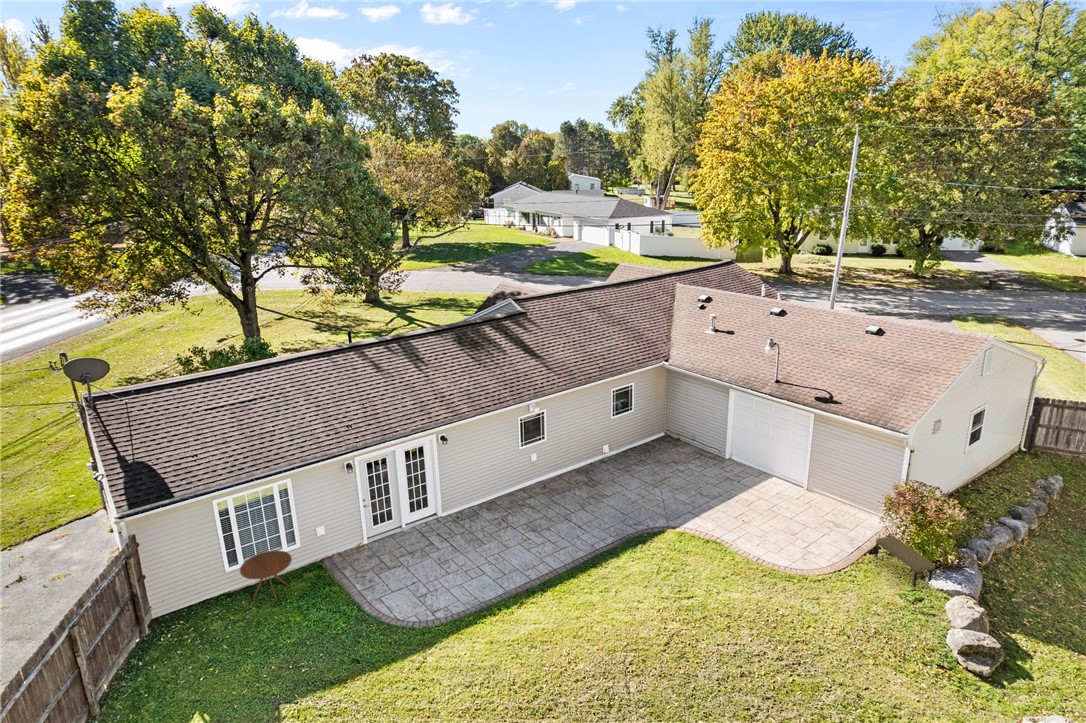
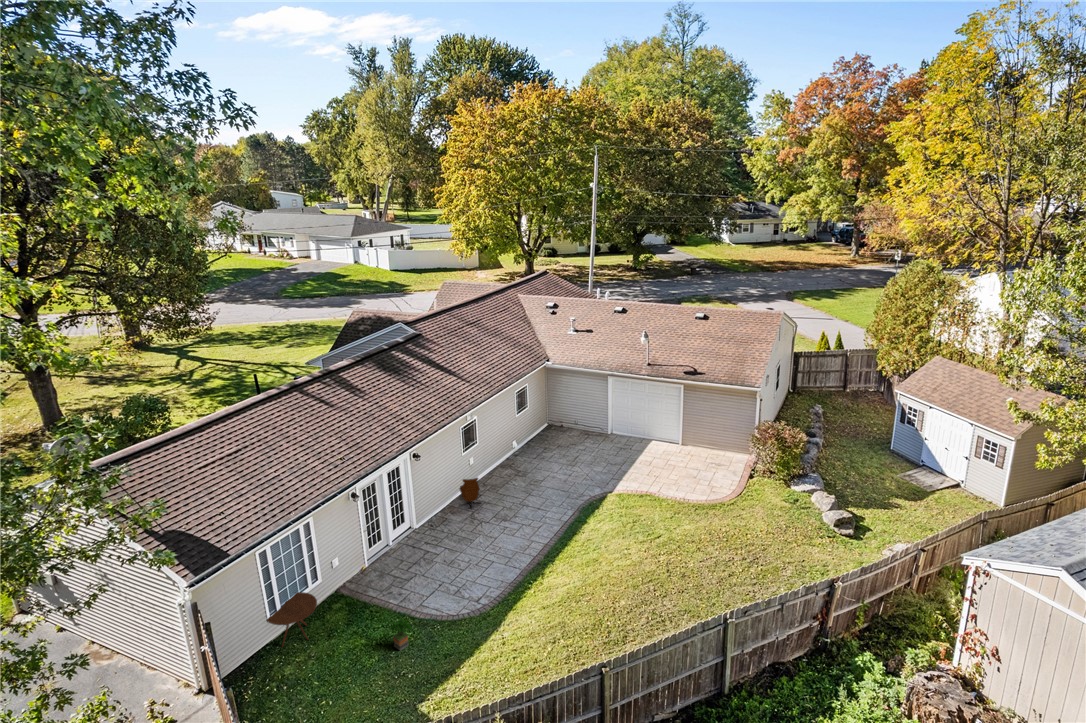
lounge chair: none [503,476,528,511] -> present [460,478,480,508]
bench: present [875,536,935,587] -> none [755,462,798,493]
potted tree: none [324,605,346,638] -> present [390,619,412,651]

